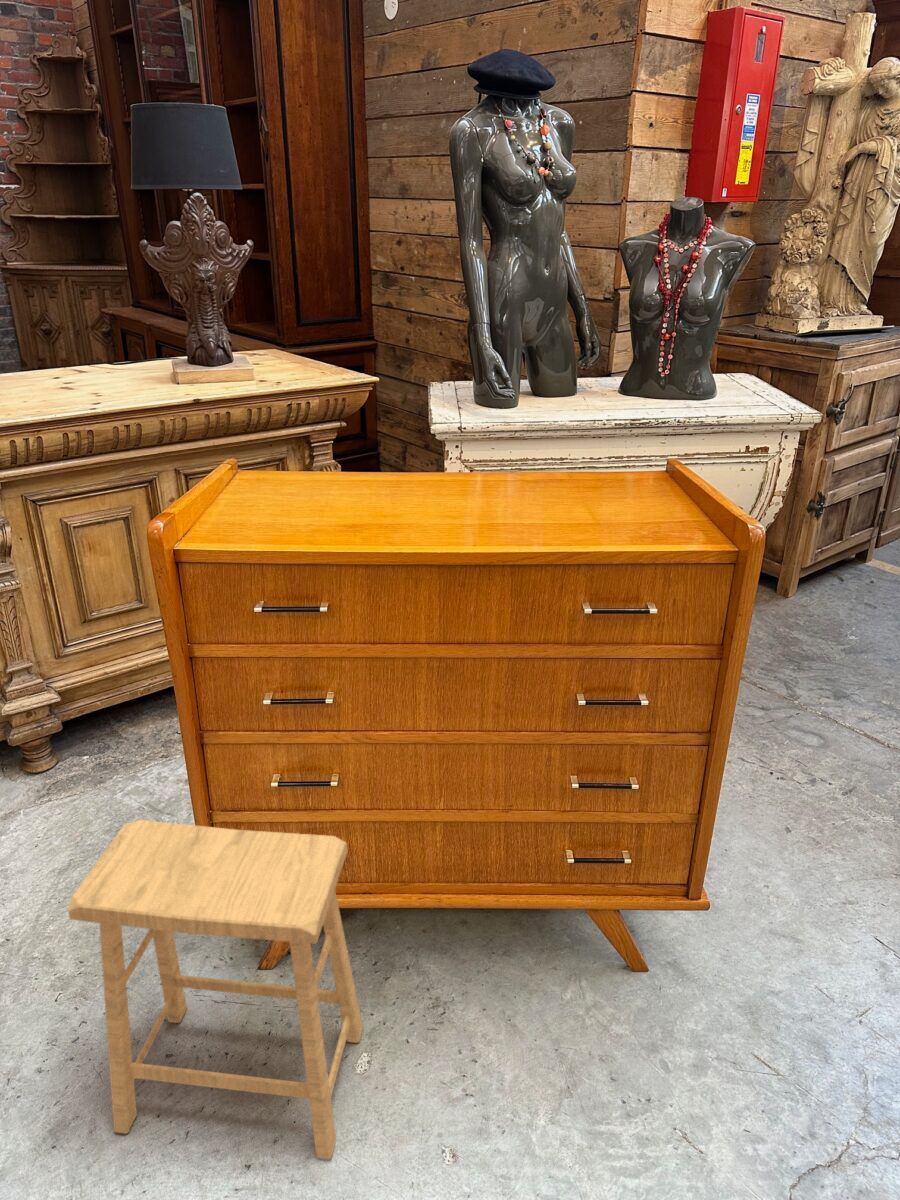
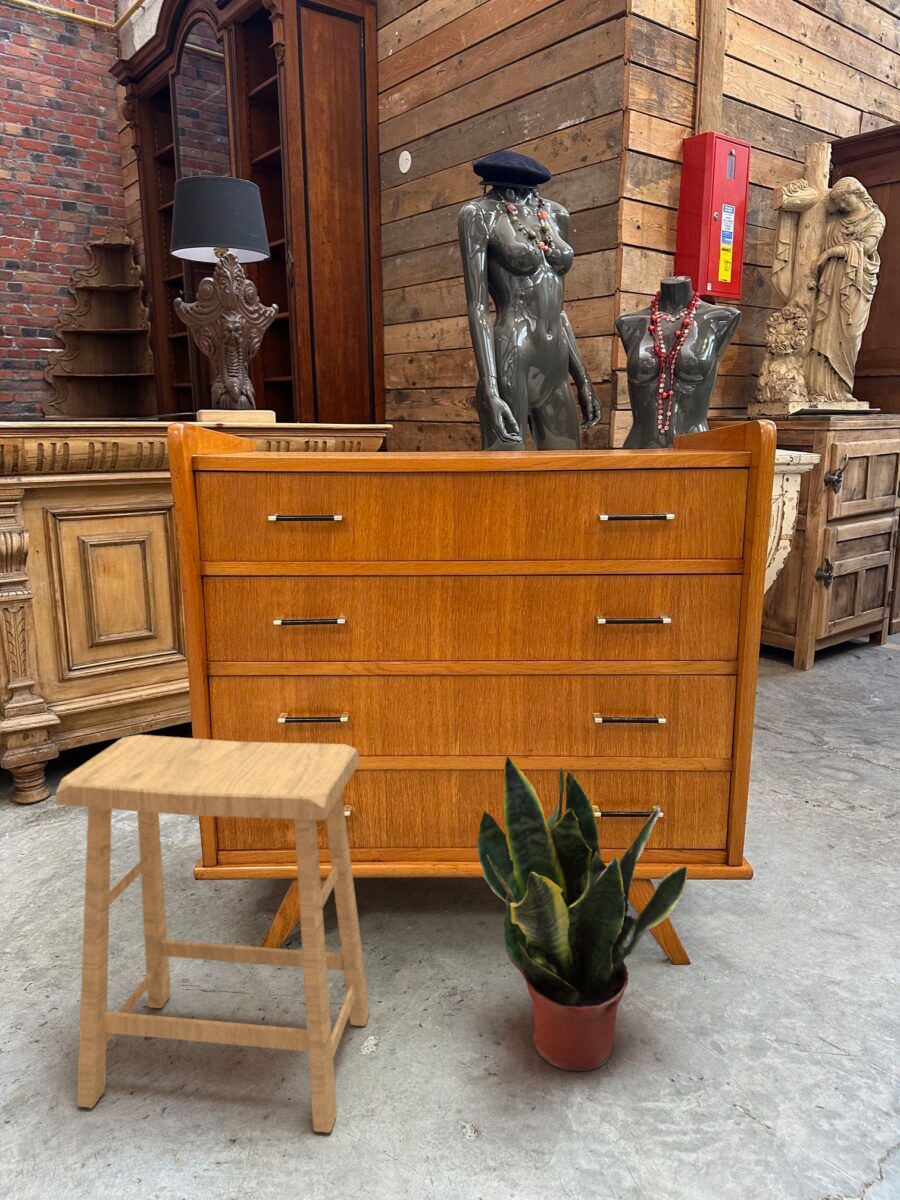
potted plant: none [457,837,647,1092] -> present [477,756,688,1071]

